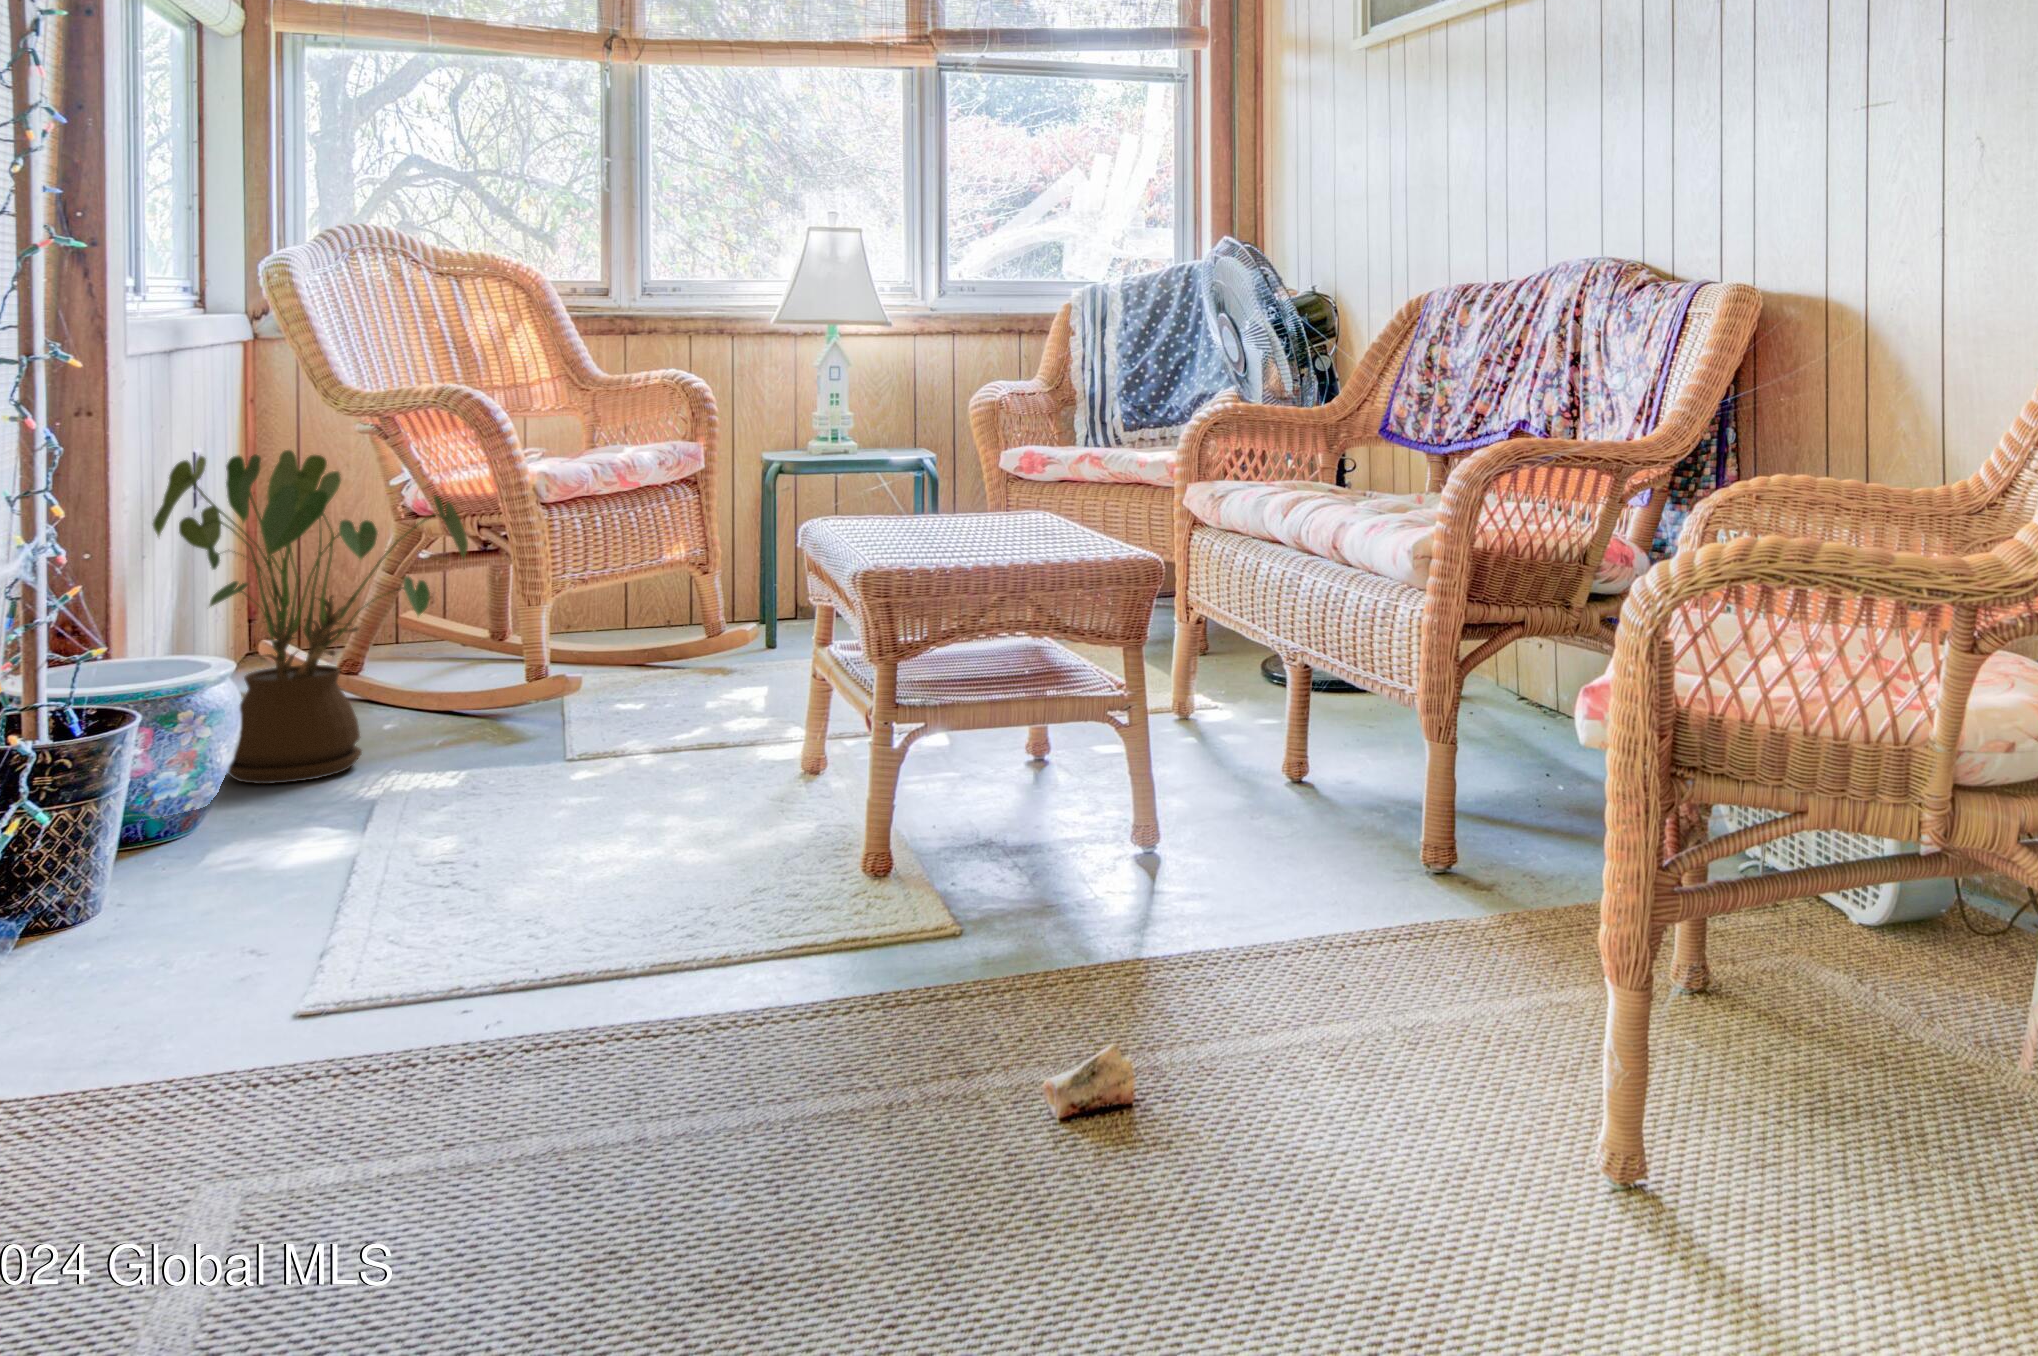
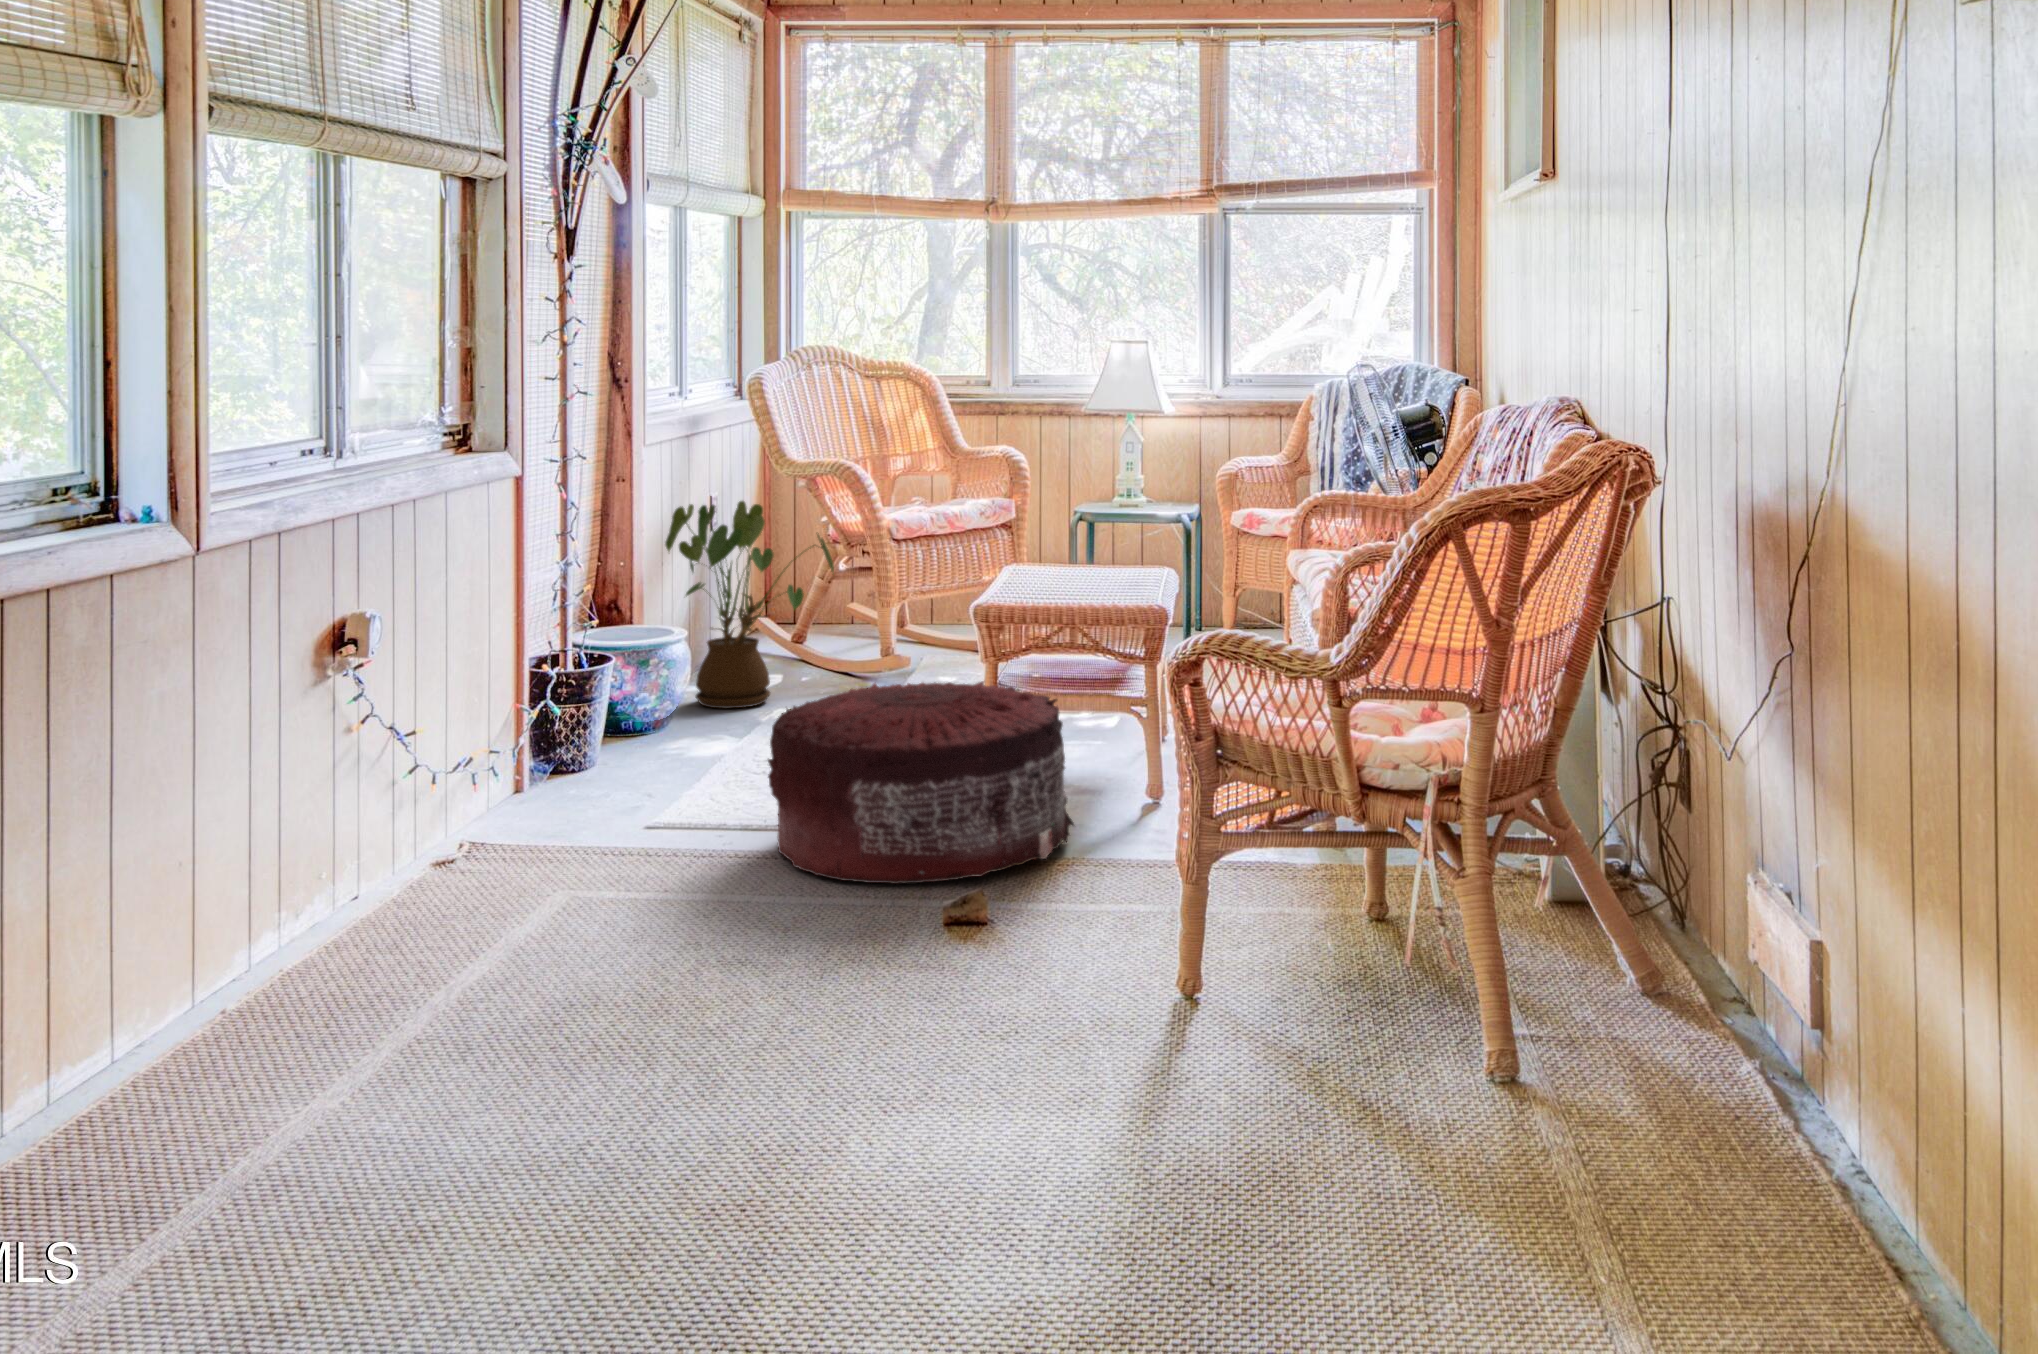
pouf: none [596,698,1103,1065] -> present [768,681,1074,884]

